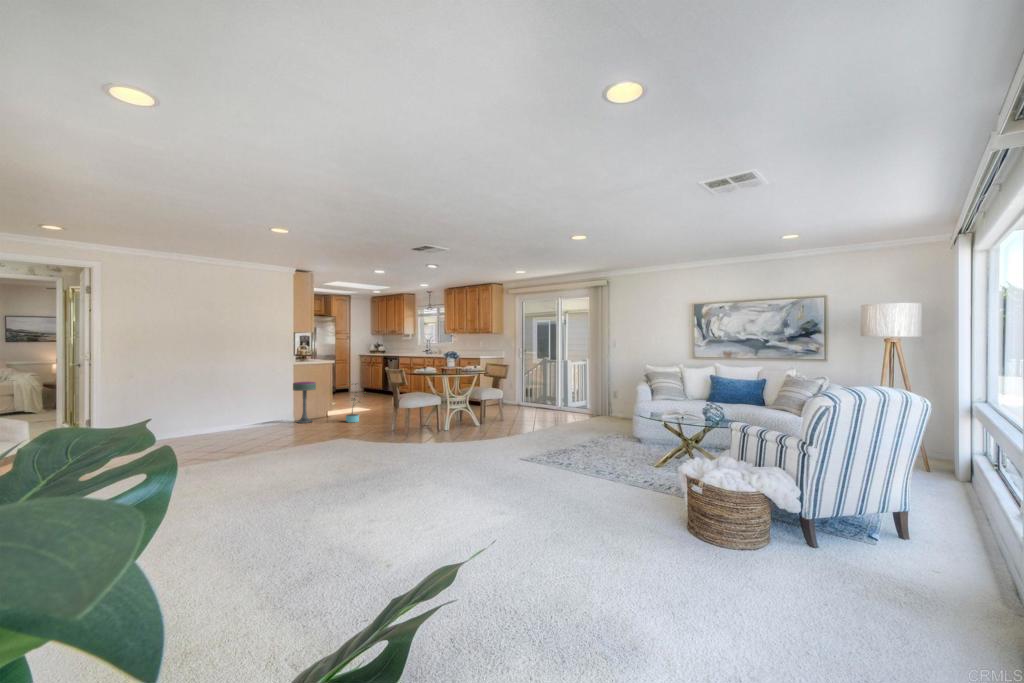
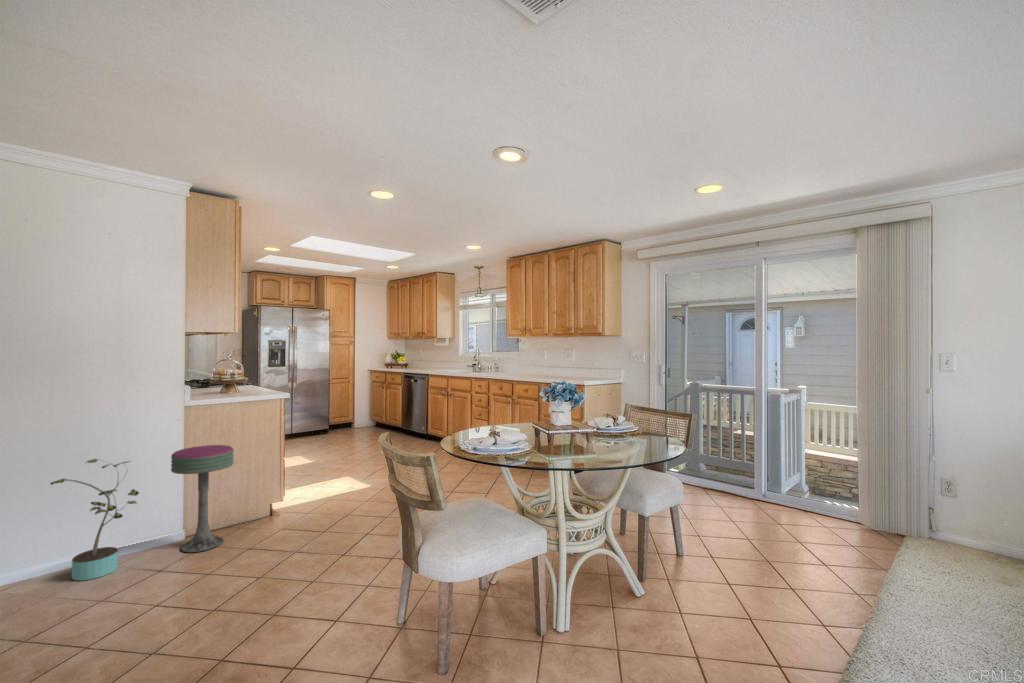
potted plant: present [346,381,366,423] -> present [51,459,139,581]

